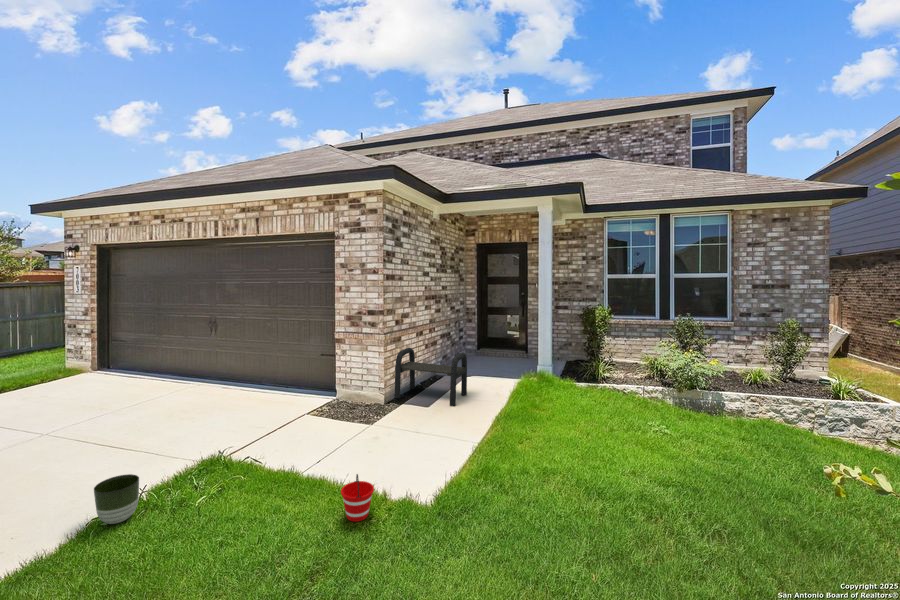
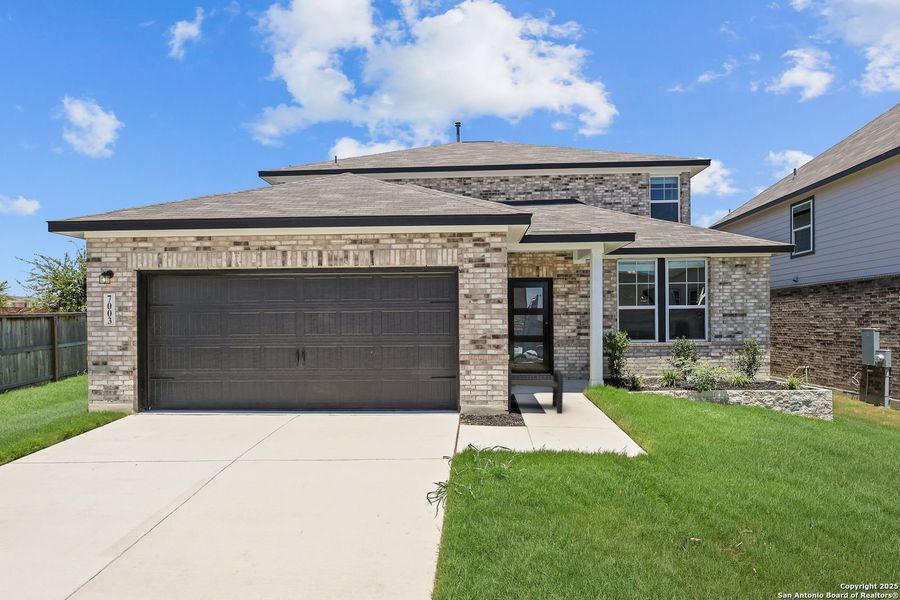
planter: present [94,474,139,524] -> none [457,458,484,494]
bucket: present [341,474,374,522] -> none [609,445,633,477]

